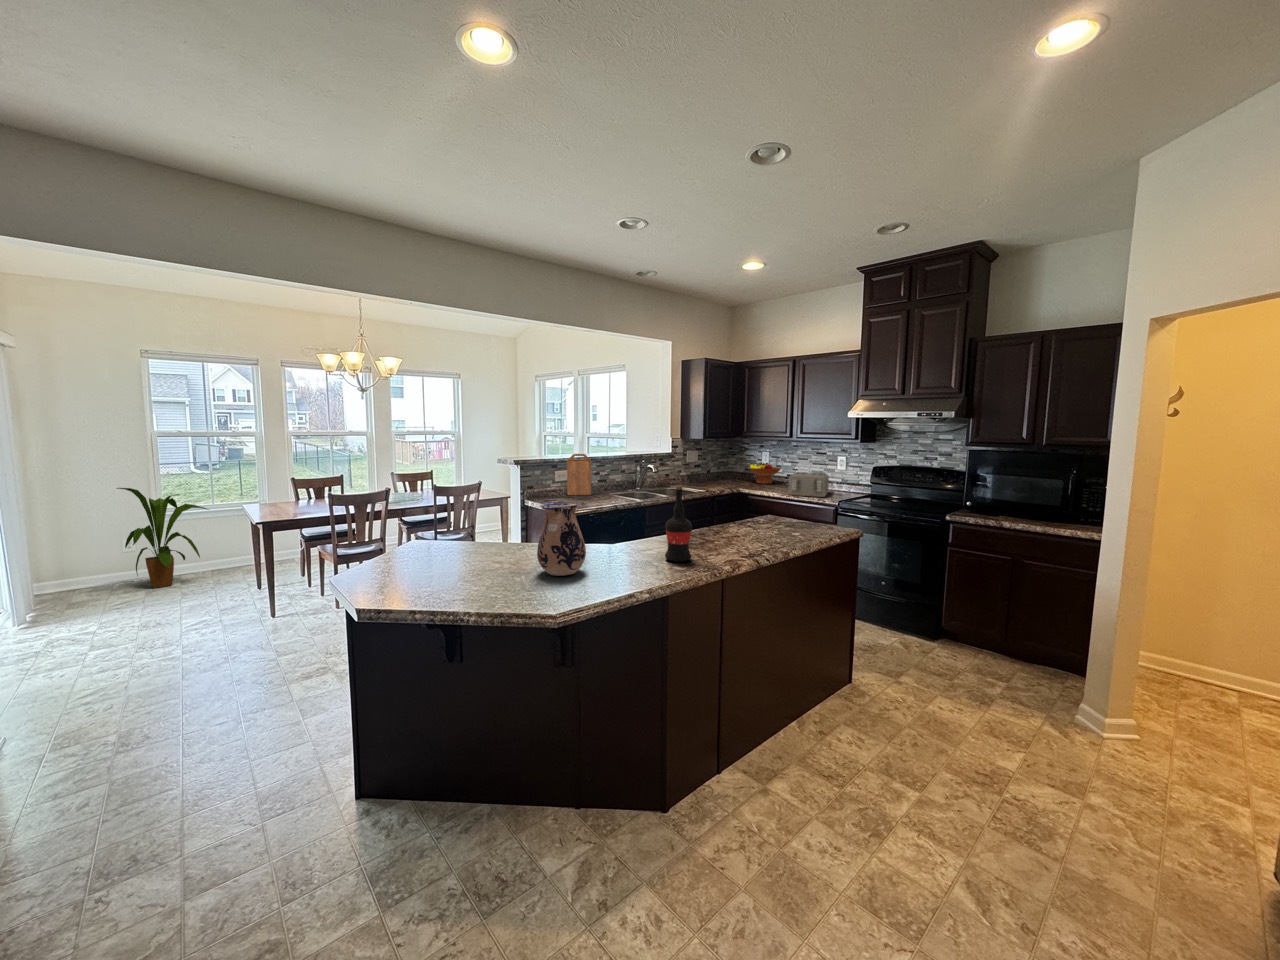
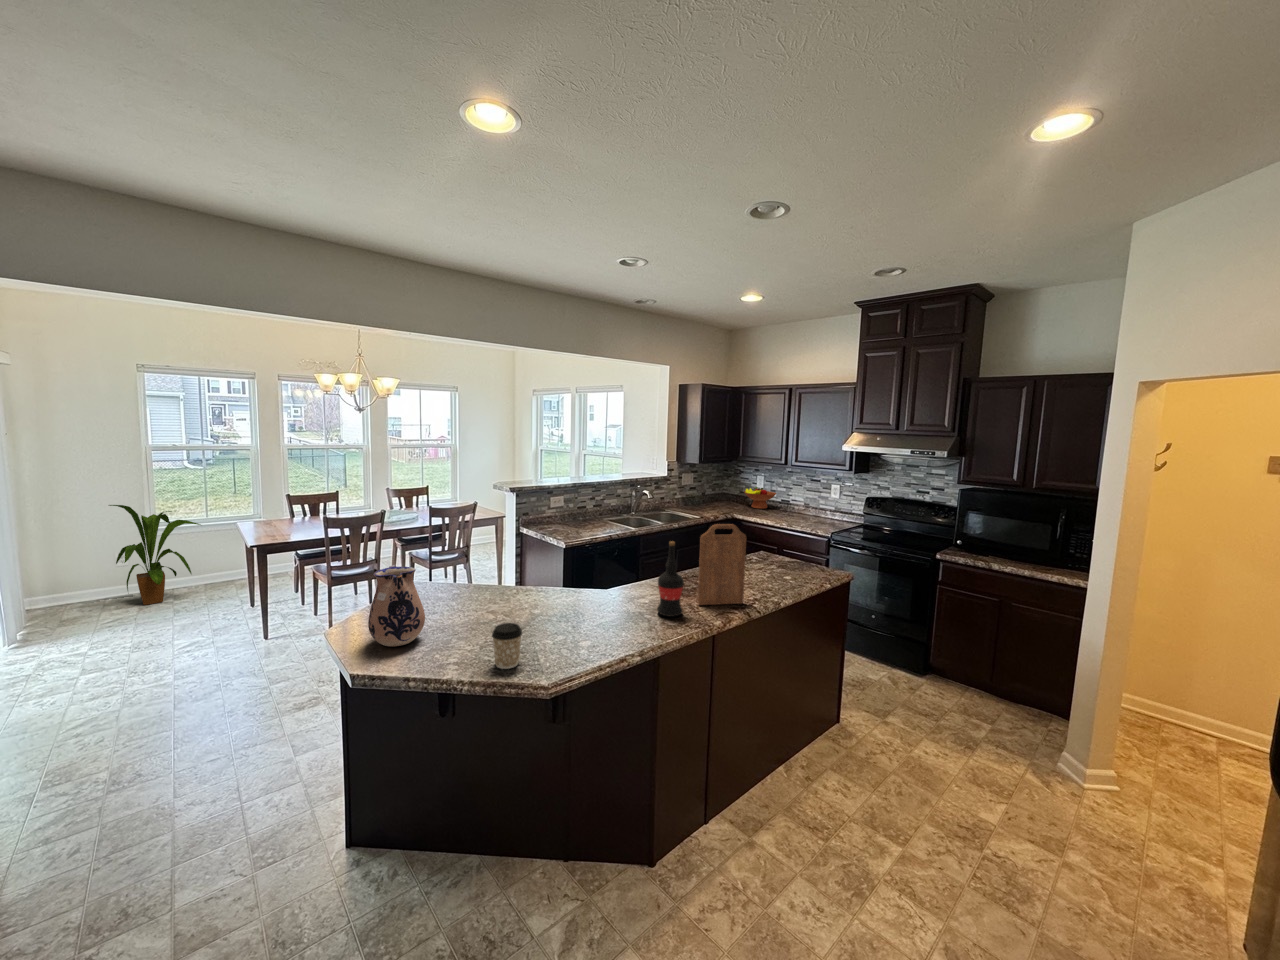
cutting board: present [567,454,591,495] -> present [698,524,746,605]
toaster: present [788,472,829,497] -> none [782,500,823,527]
ceramic pitcher: present [537,503,586,576] -> present [368,565,425,646]
coffee cup: none [498,558,529,602] -> present [492,623,522,669]

